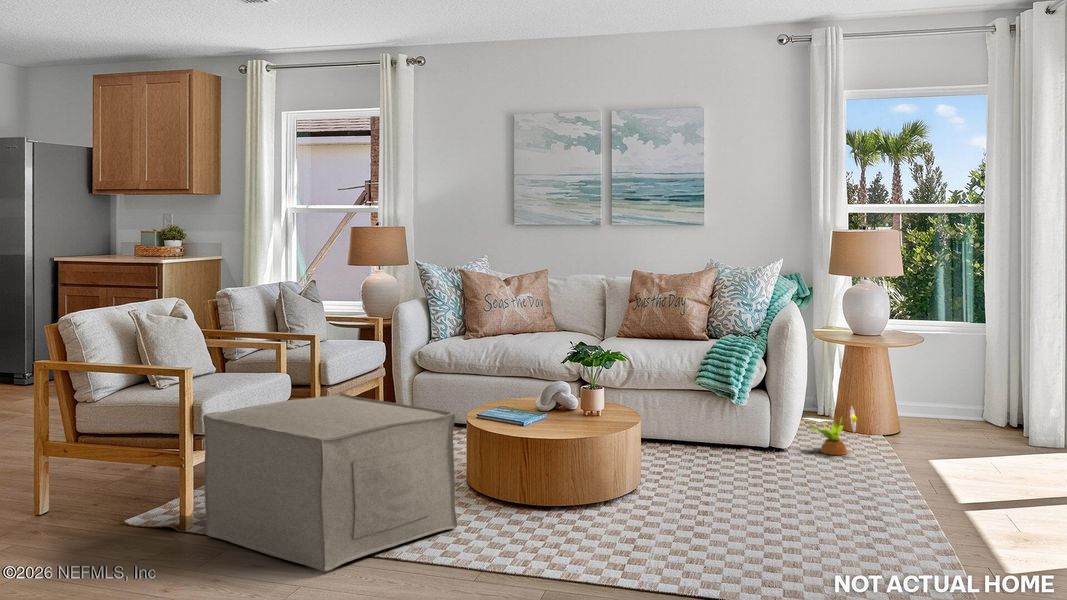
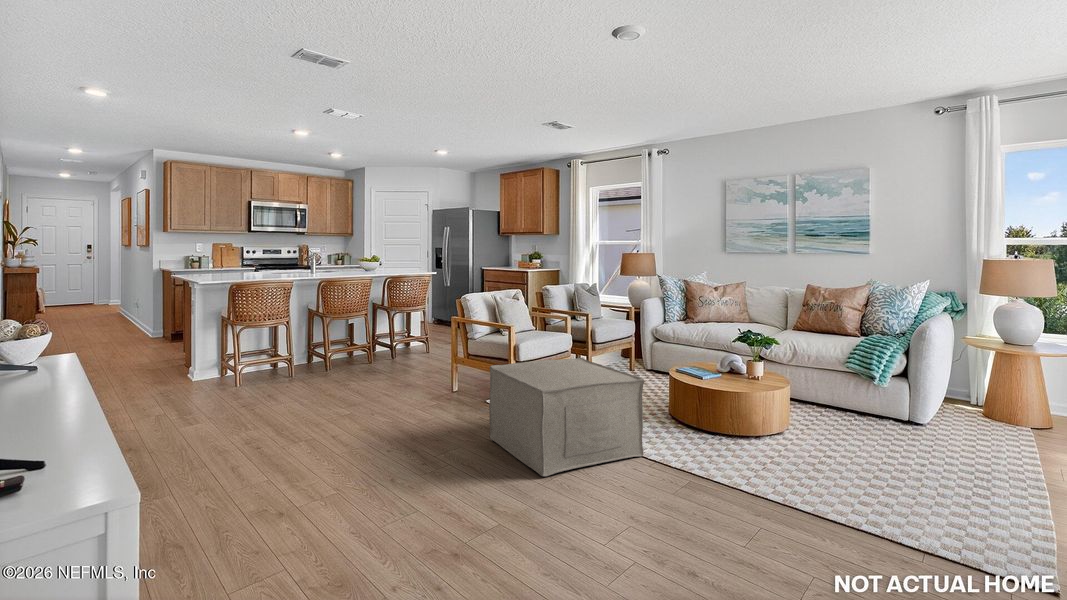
decorative plant: present [809,407,857,455] -> none [944,396,991,434]

